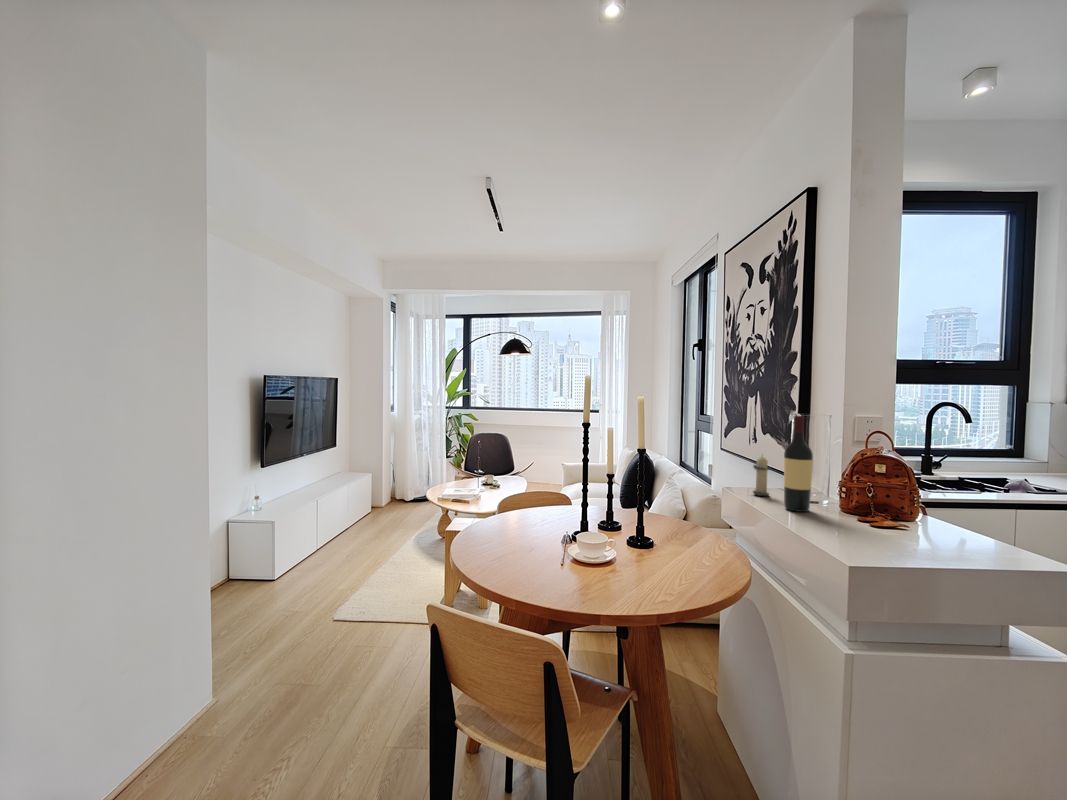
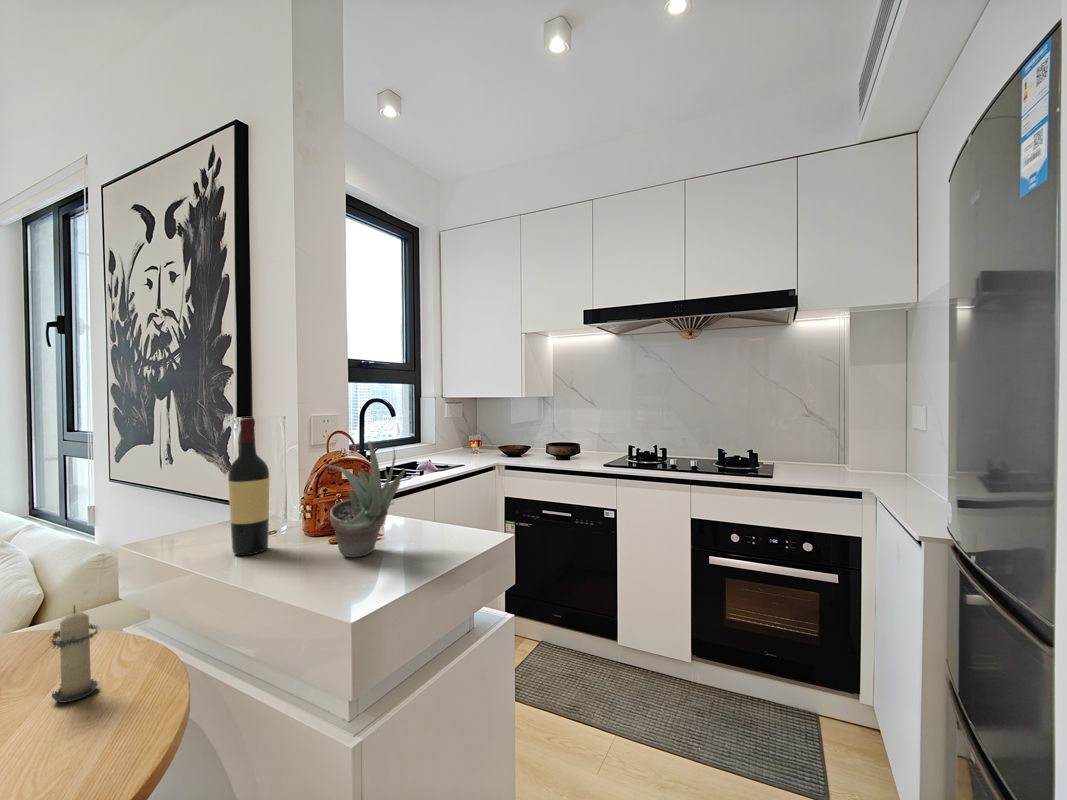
succulent plant: none [853,441,929,535] -> present [327,441,405,557]
candle: present [753,457,771,496] -> present [51,606,98,703]

